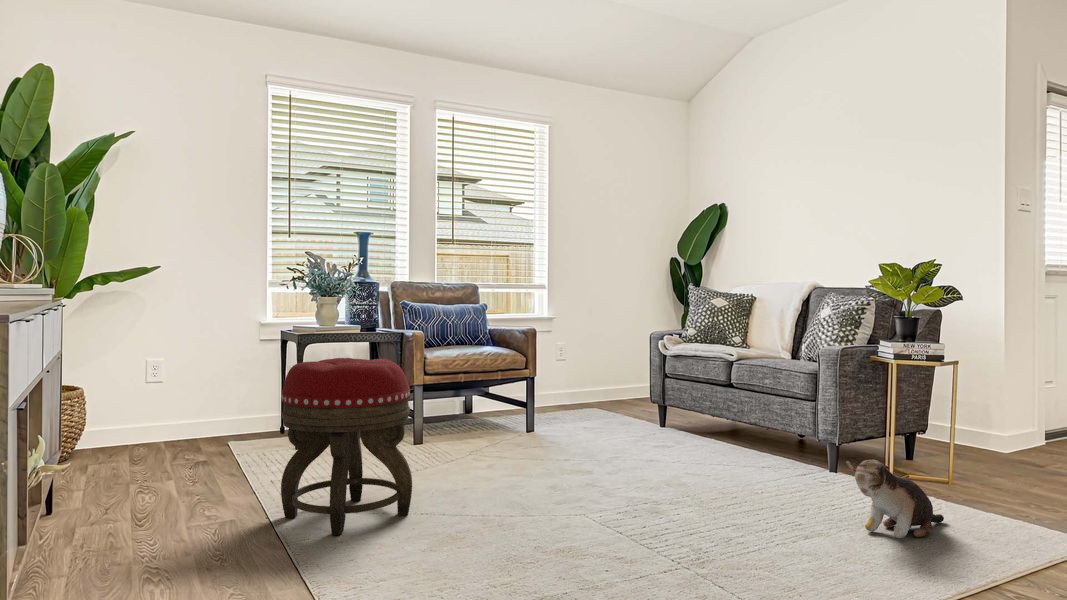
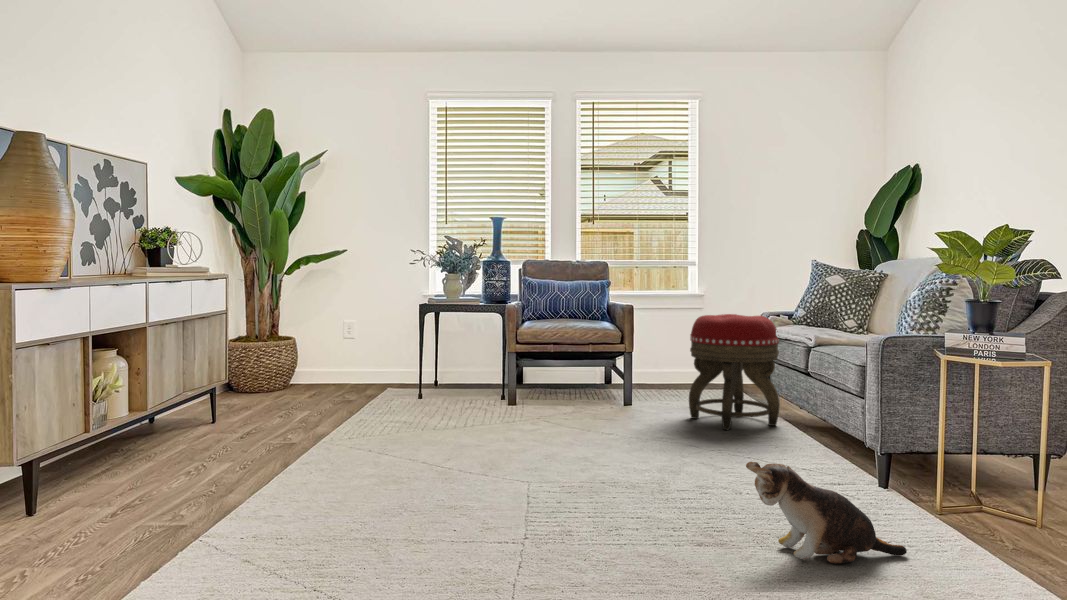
footstool: present [281,358,412,535] -> present [689,314,780,430]

